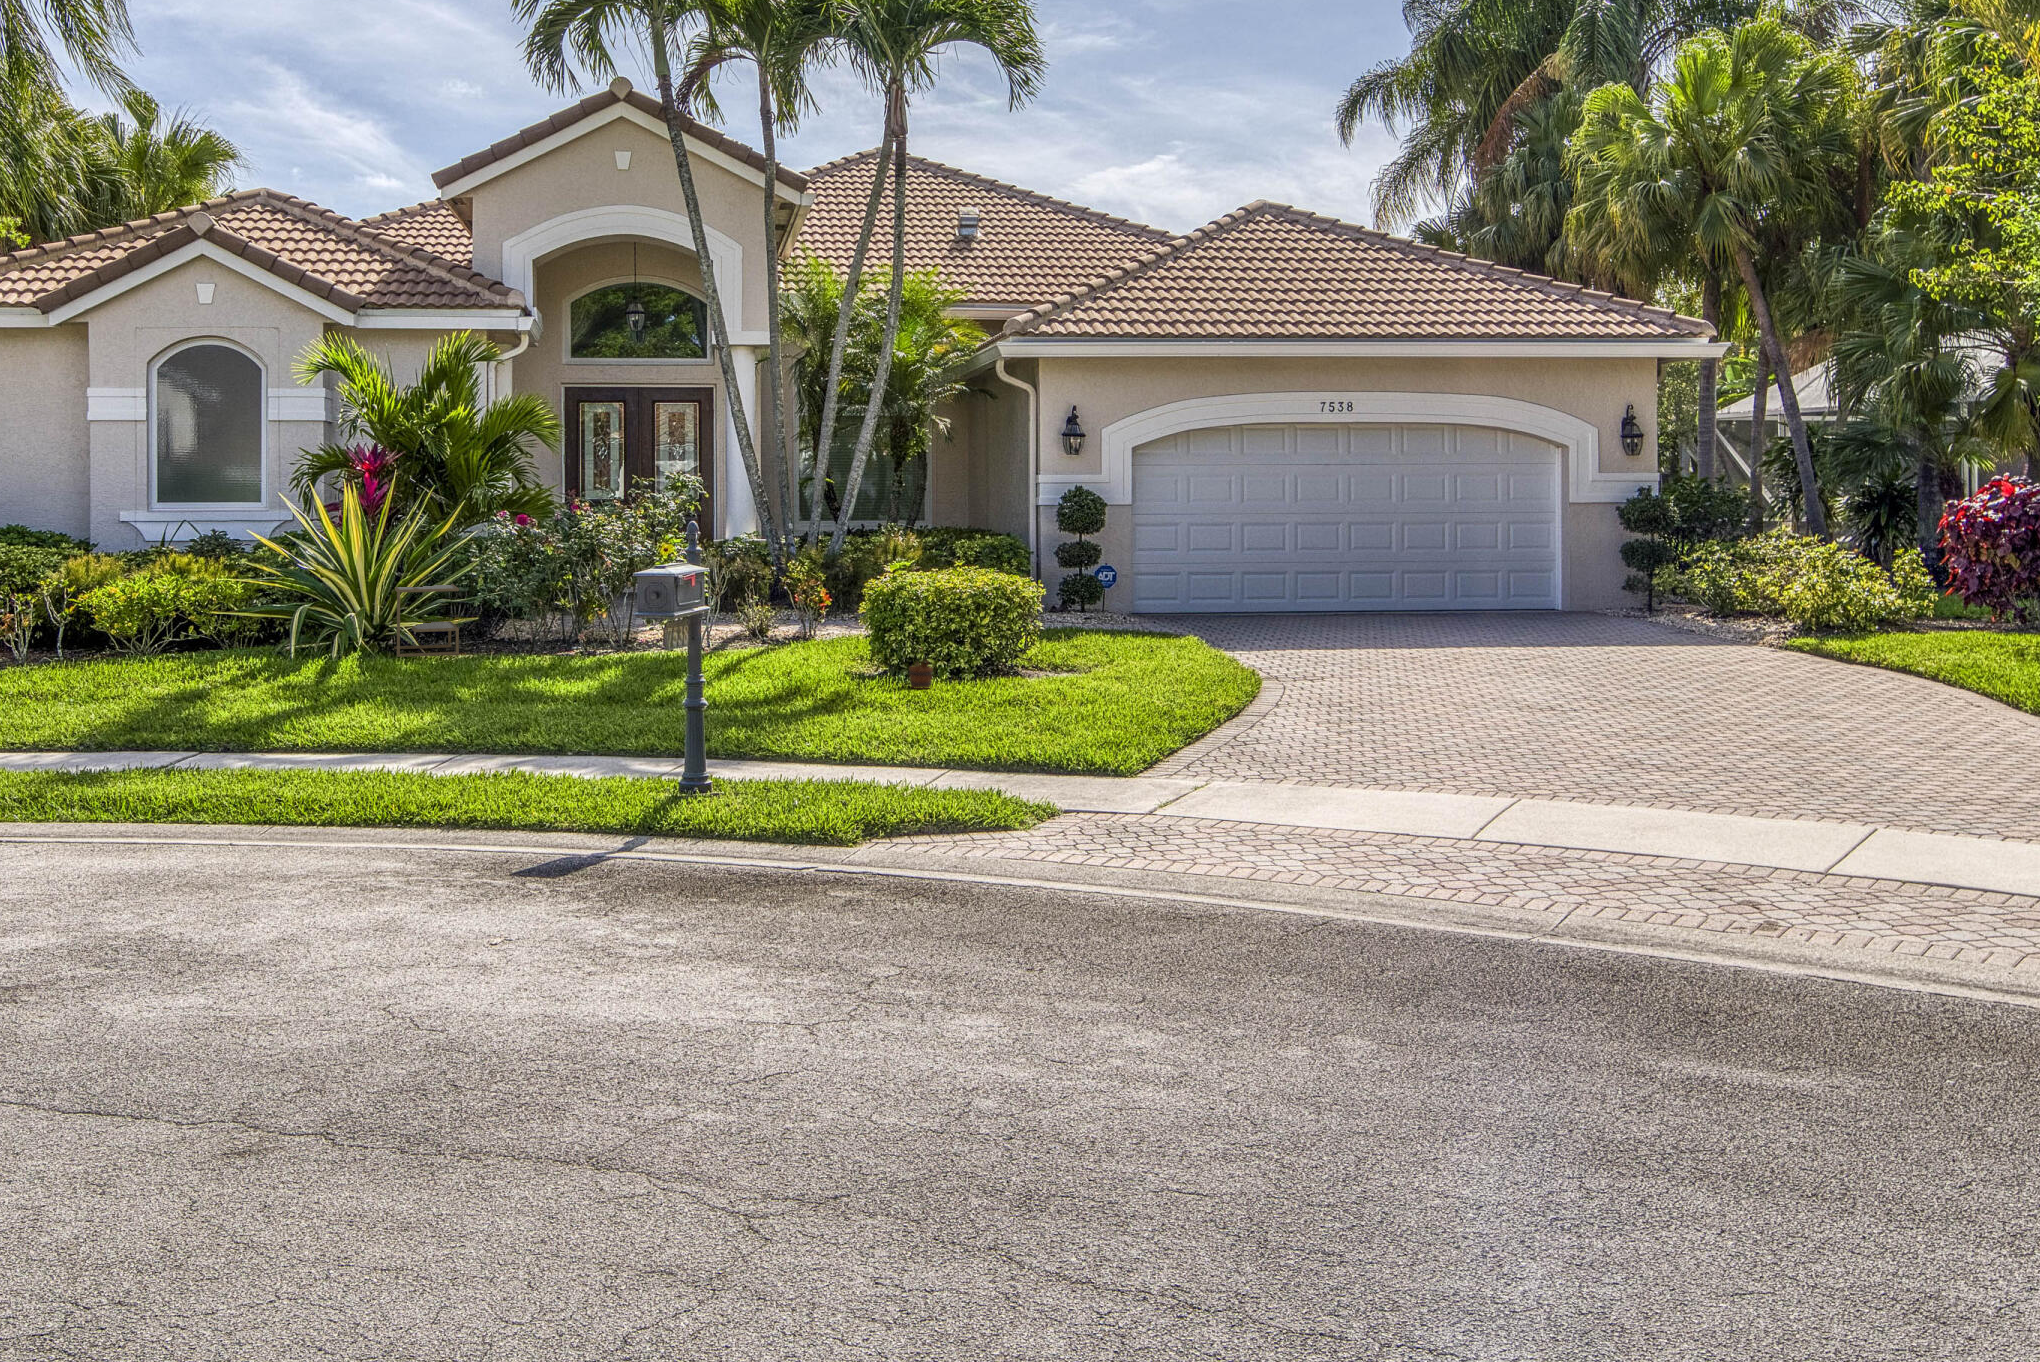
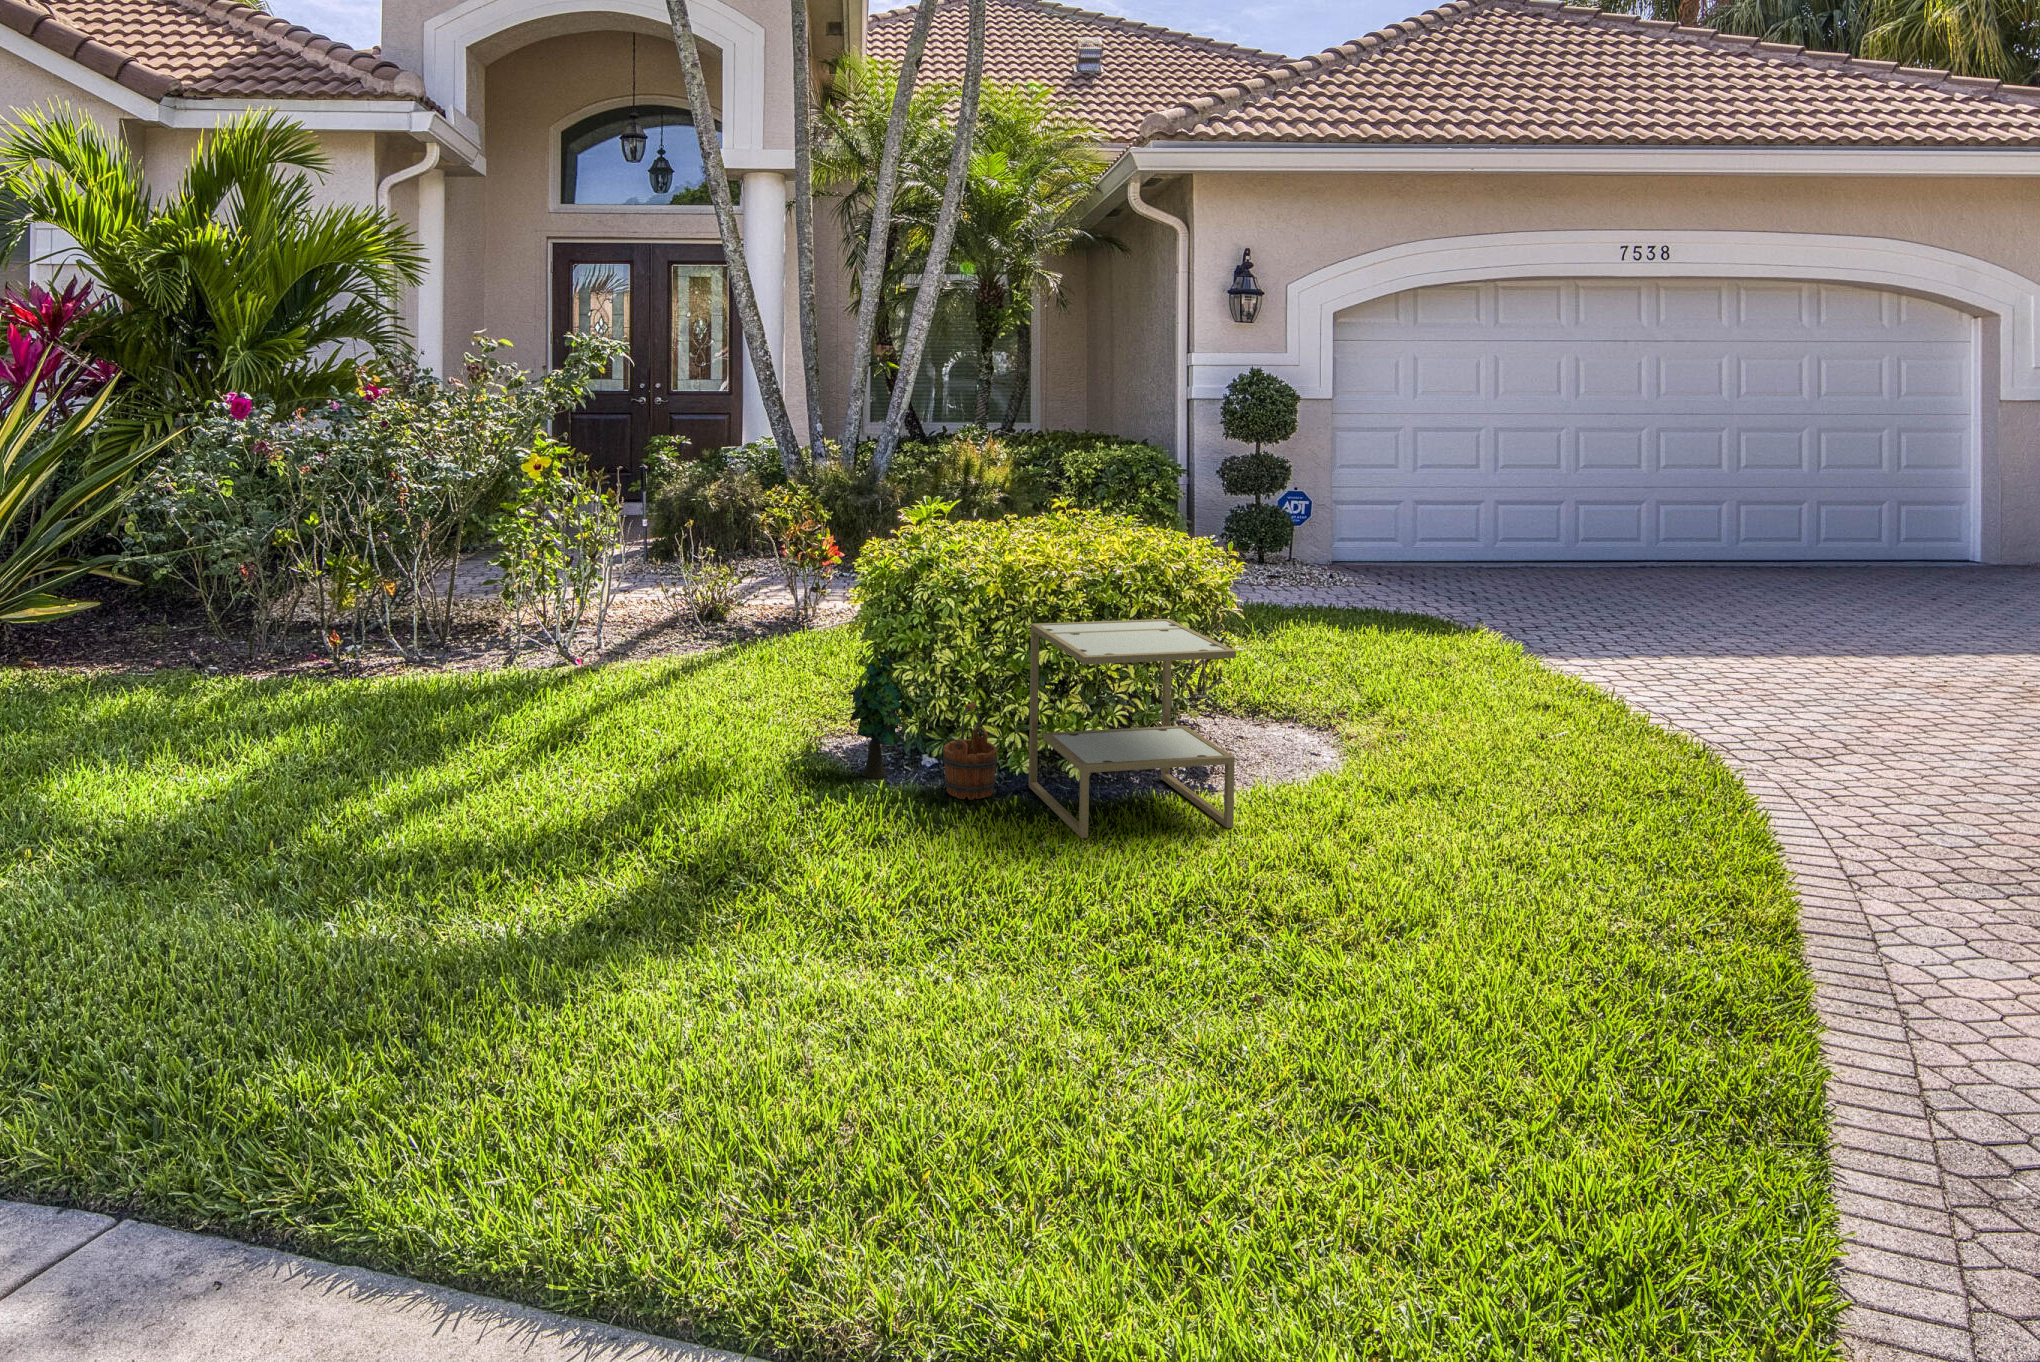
side table: present [394,584,459,657] -> present [1029,619,1236,838]
decorative plant: none [862,628,894,685] -> present [848,655,914,779]

